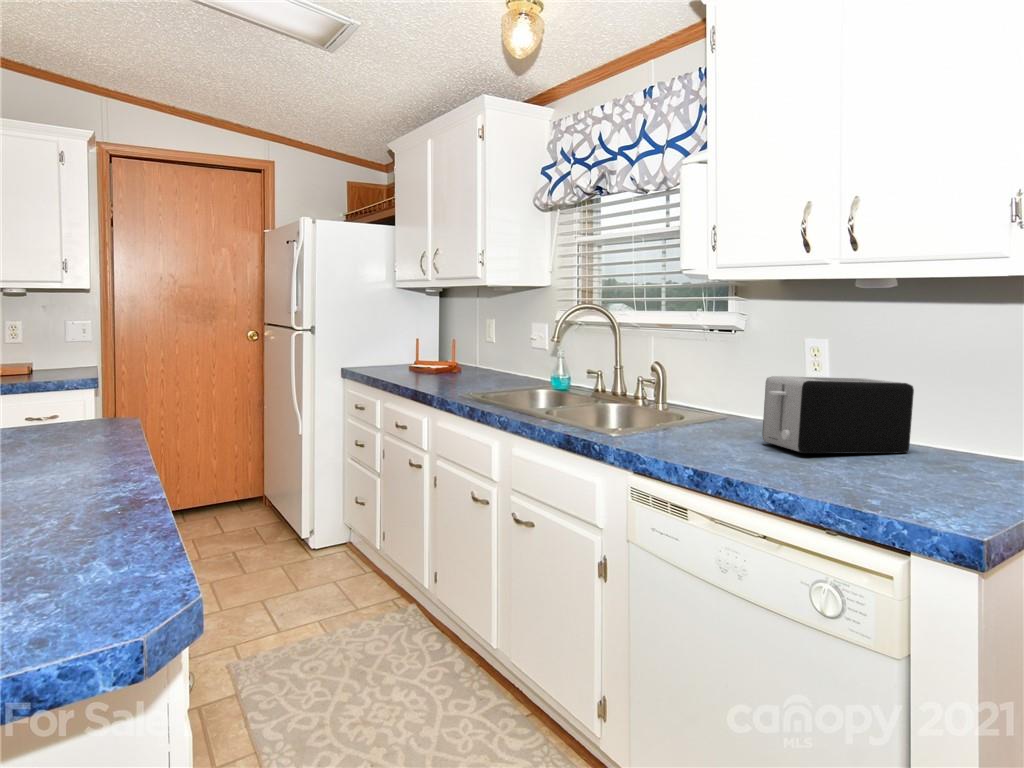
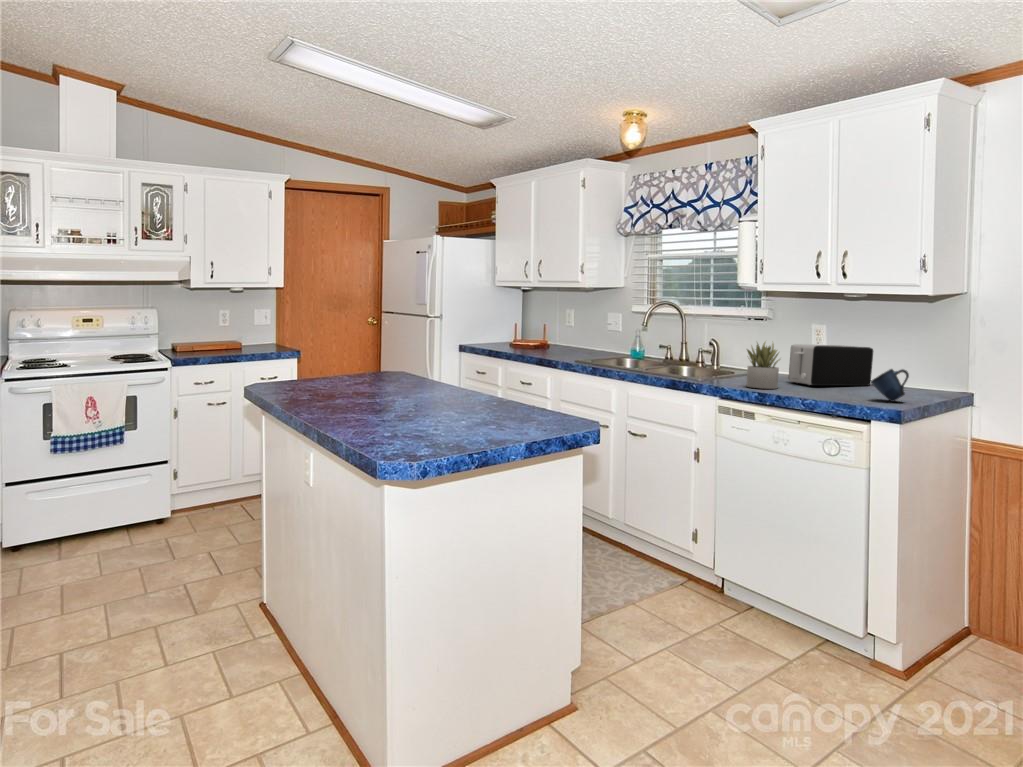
succulent plant: none [680,370,742,461] -> present [746,342,779,389]
mug: none [907,435,990,505] -> present [870,369,909,402]

